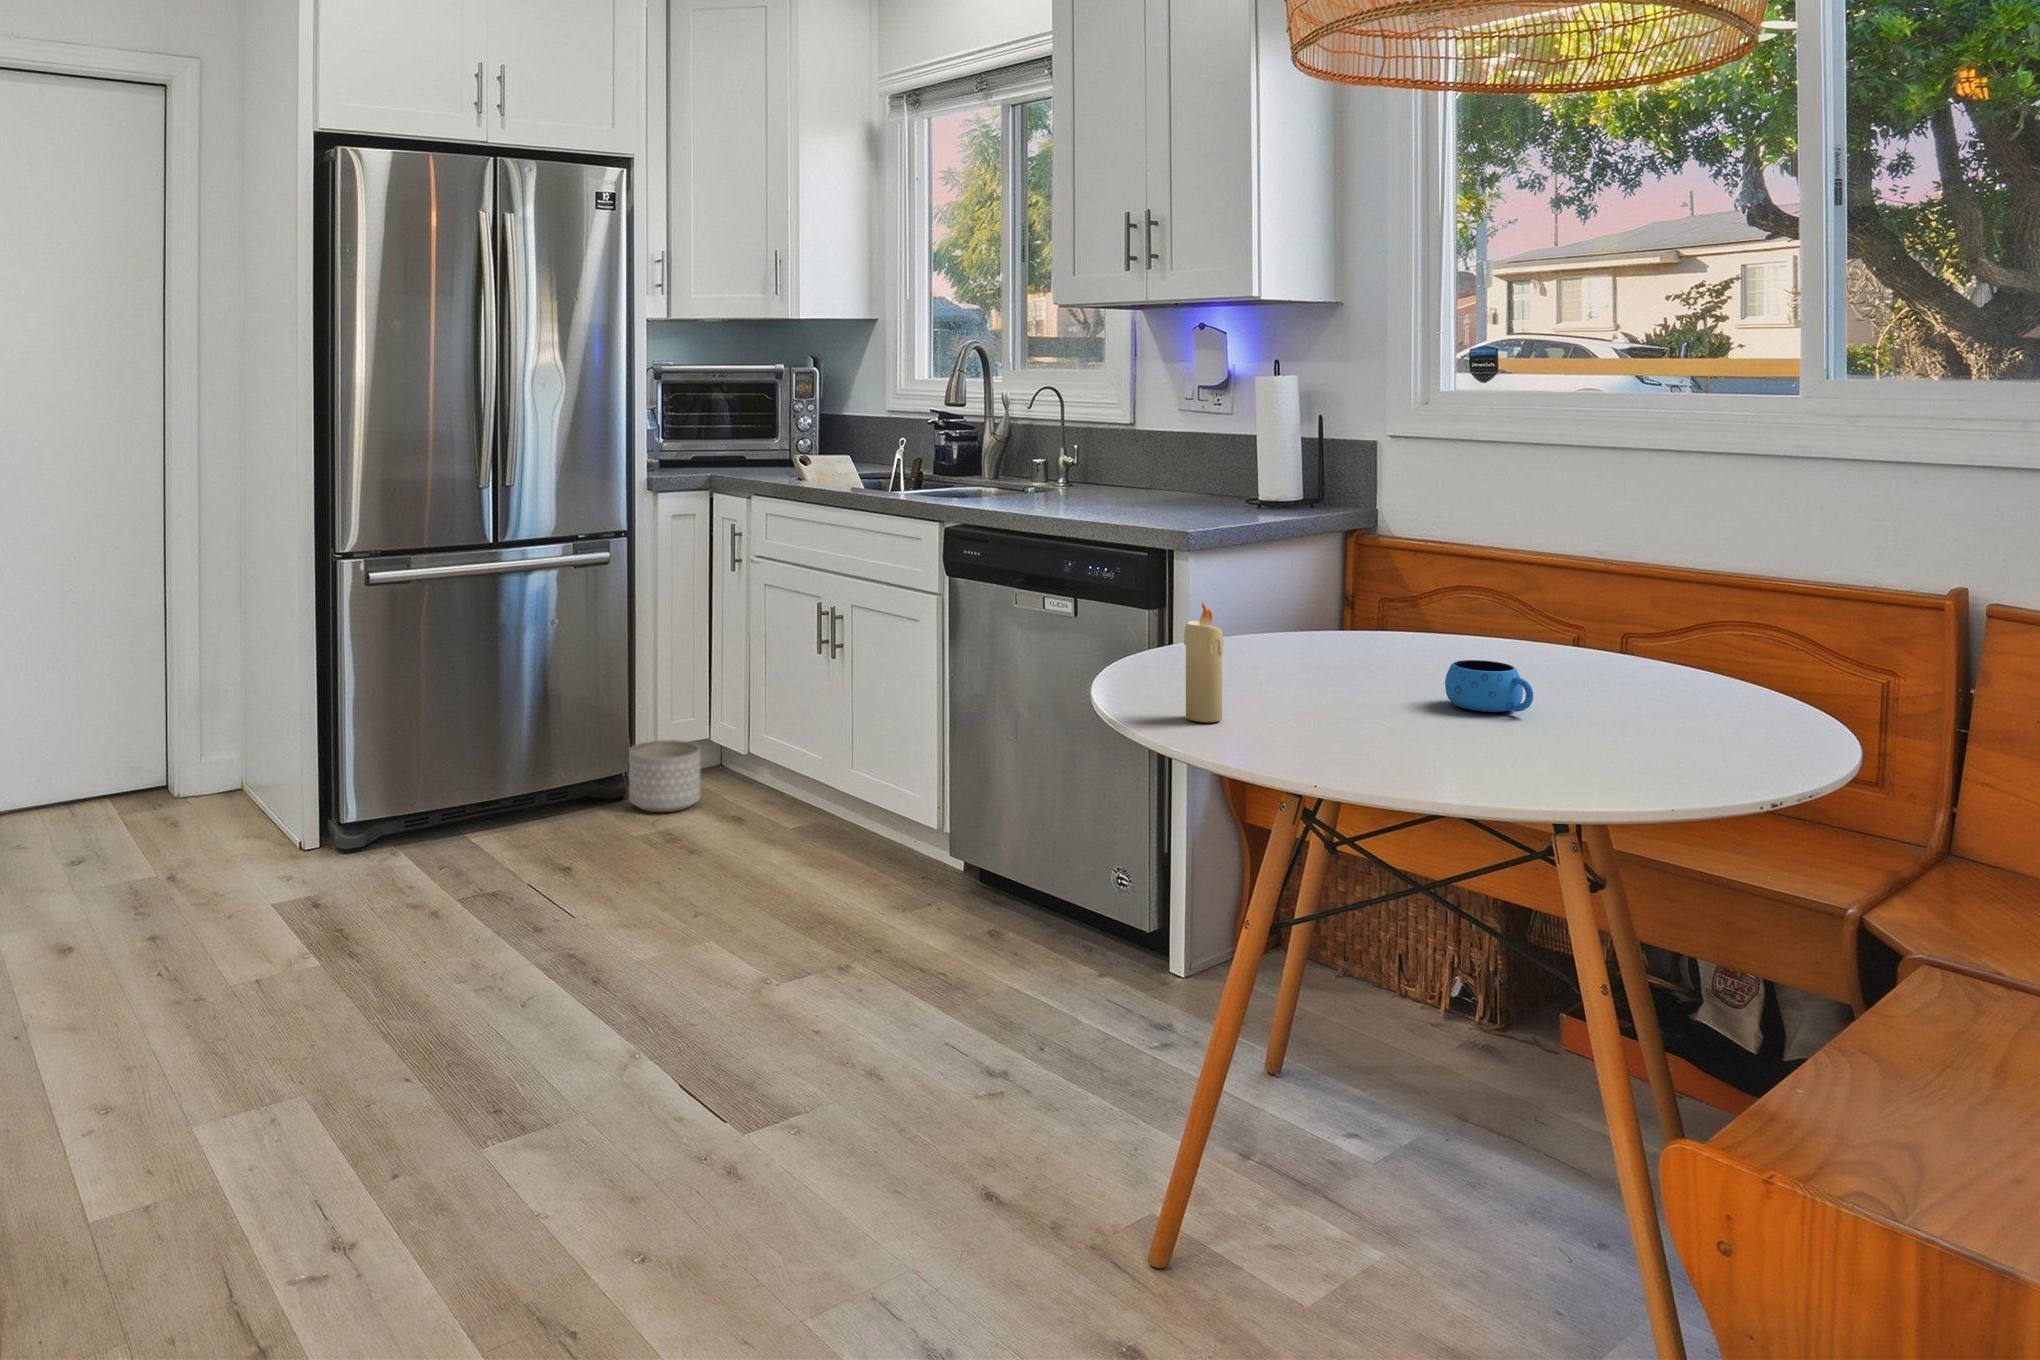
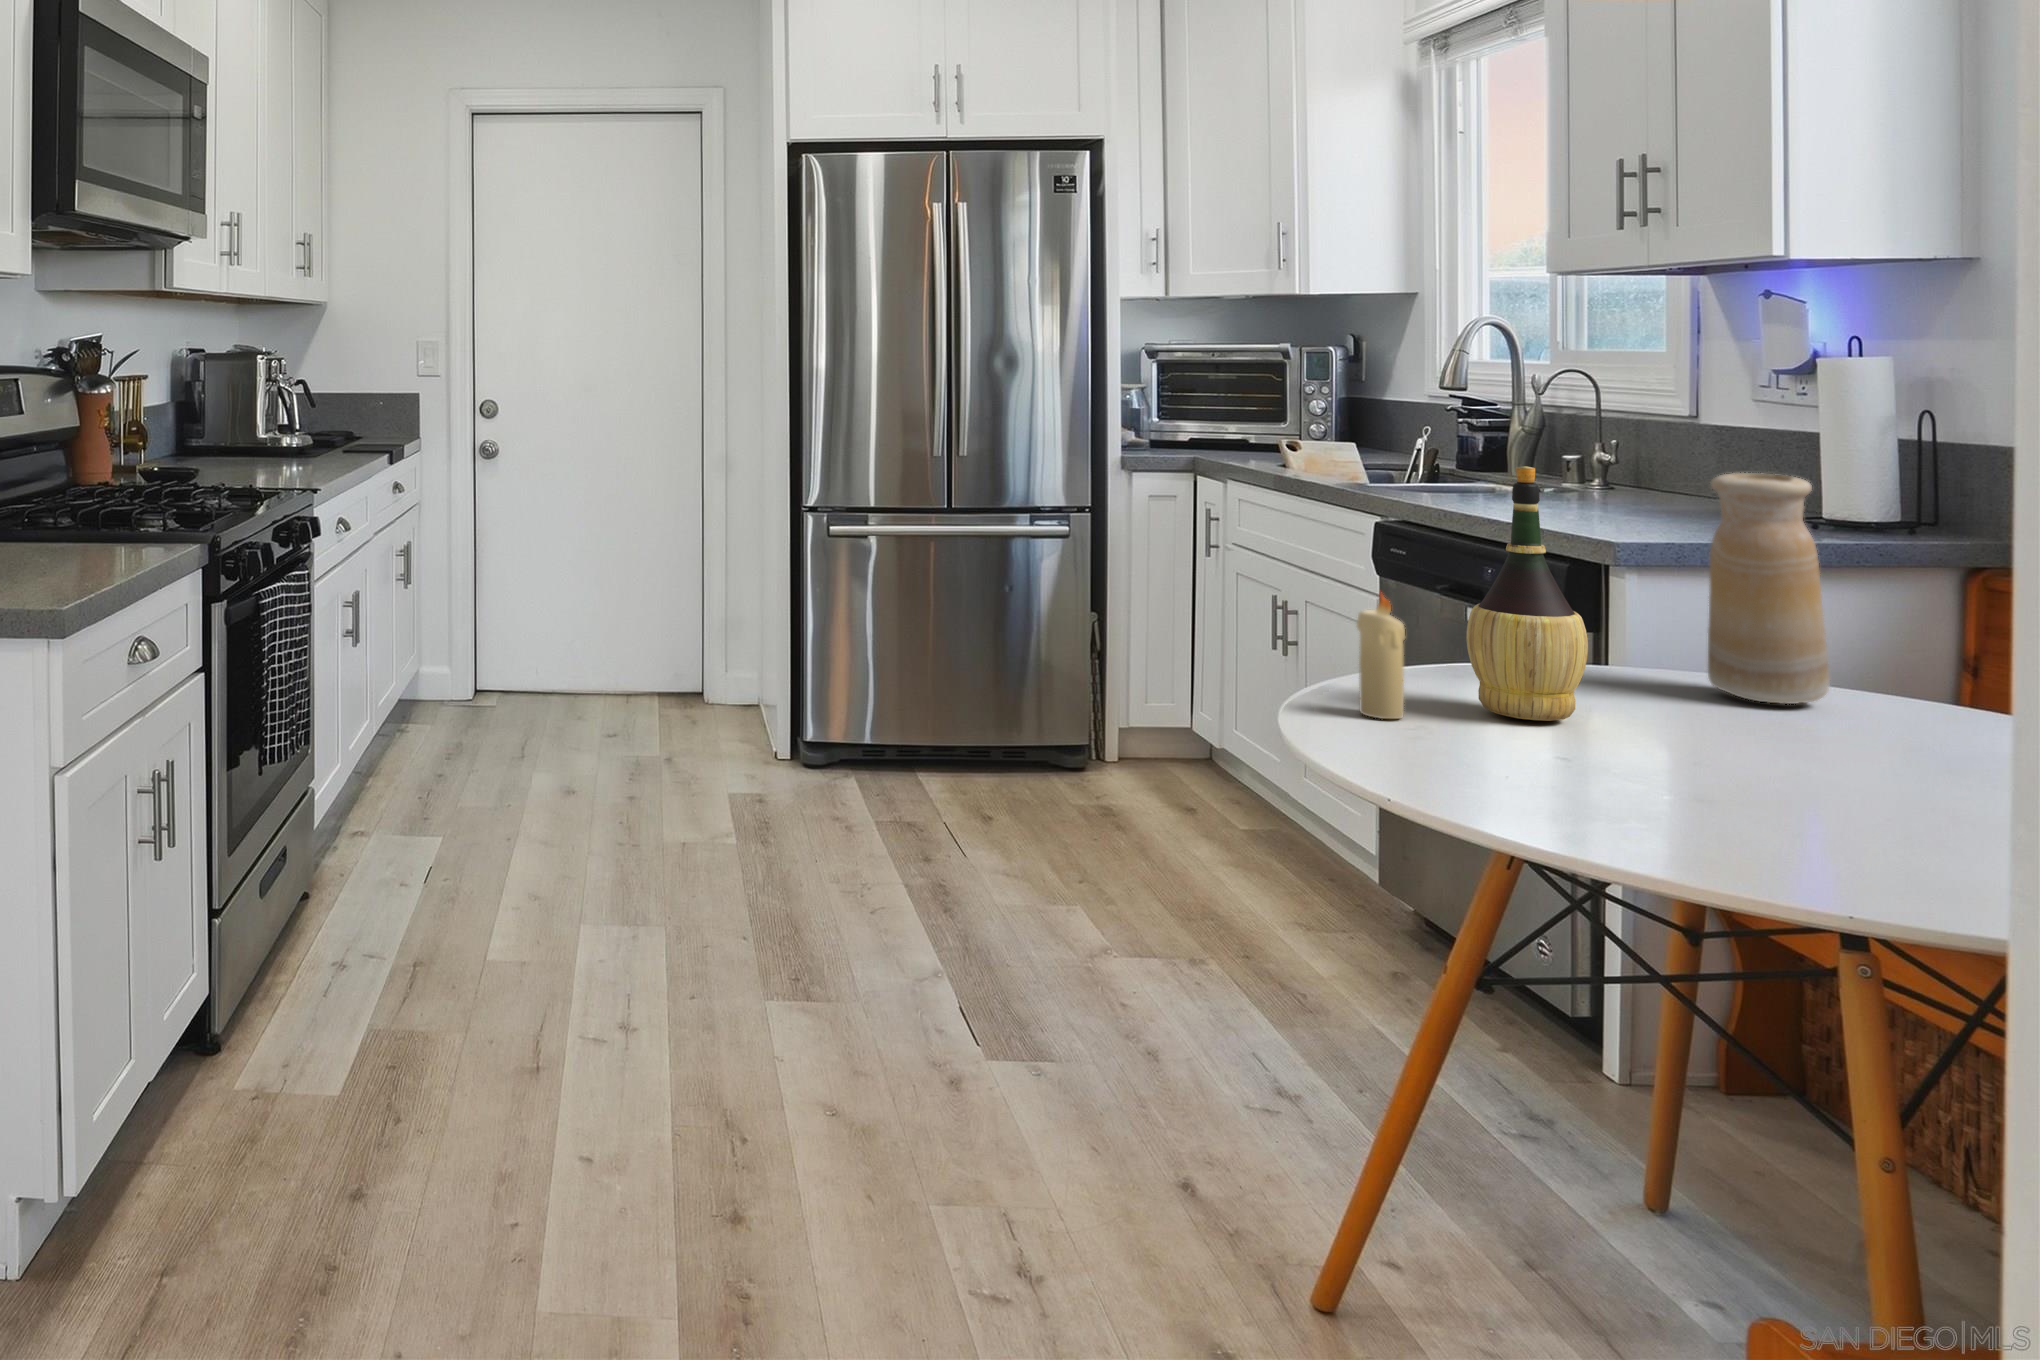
vase: none [1340,475,1421,661] -> present [1708,473,1830,704]
wine bottle: none [1241,480,1334,704] -> present [1466,466,1588,721]
mug: present [1445,660,1533,712] -> none [1748,700,1866,769]
planter: present [629,740,700,812] -> none [1087,718,1164,789]

